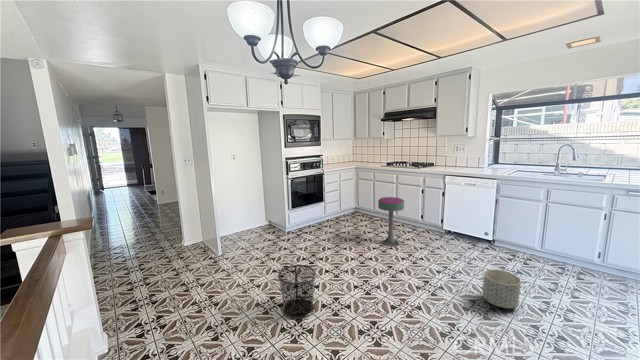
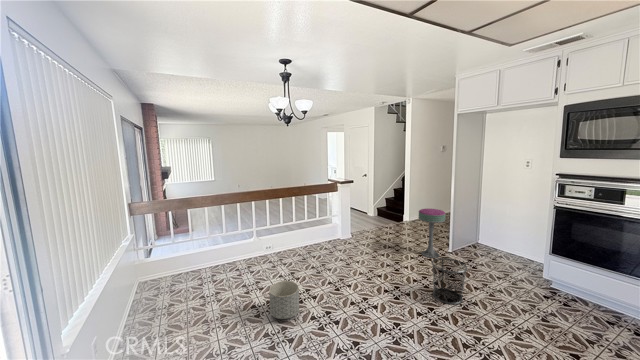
trash can: present [278,265,315,319] -> present [432,258,468,304]
planter: present [482,269,521,308] -> present [269,281,299,319]

